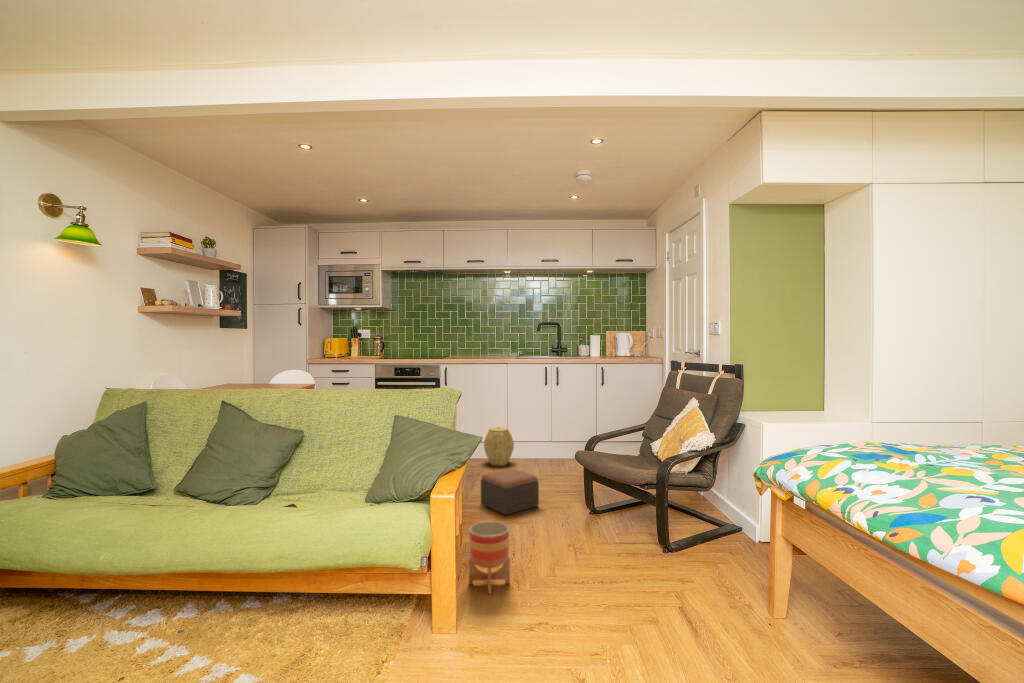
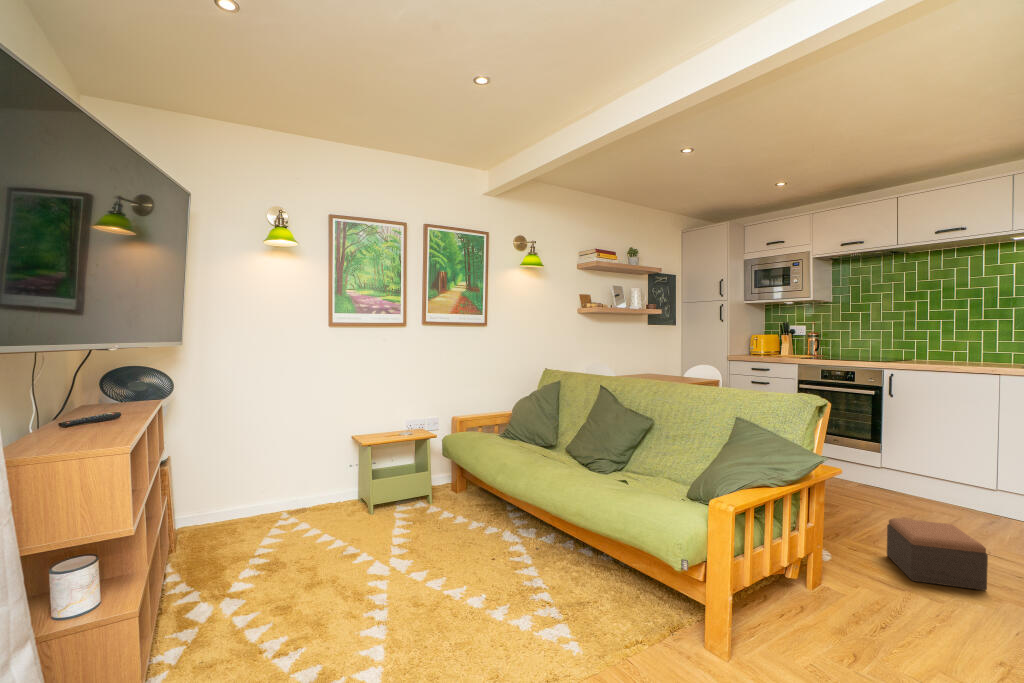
woven basket: present [484,427,514,466] -> none [945,465,1004,524]
planter: present [469,521,510,594] -> none [780,560,837,651]

